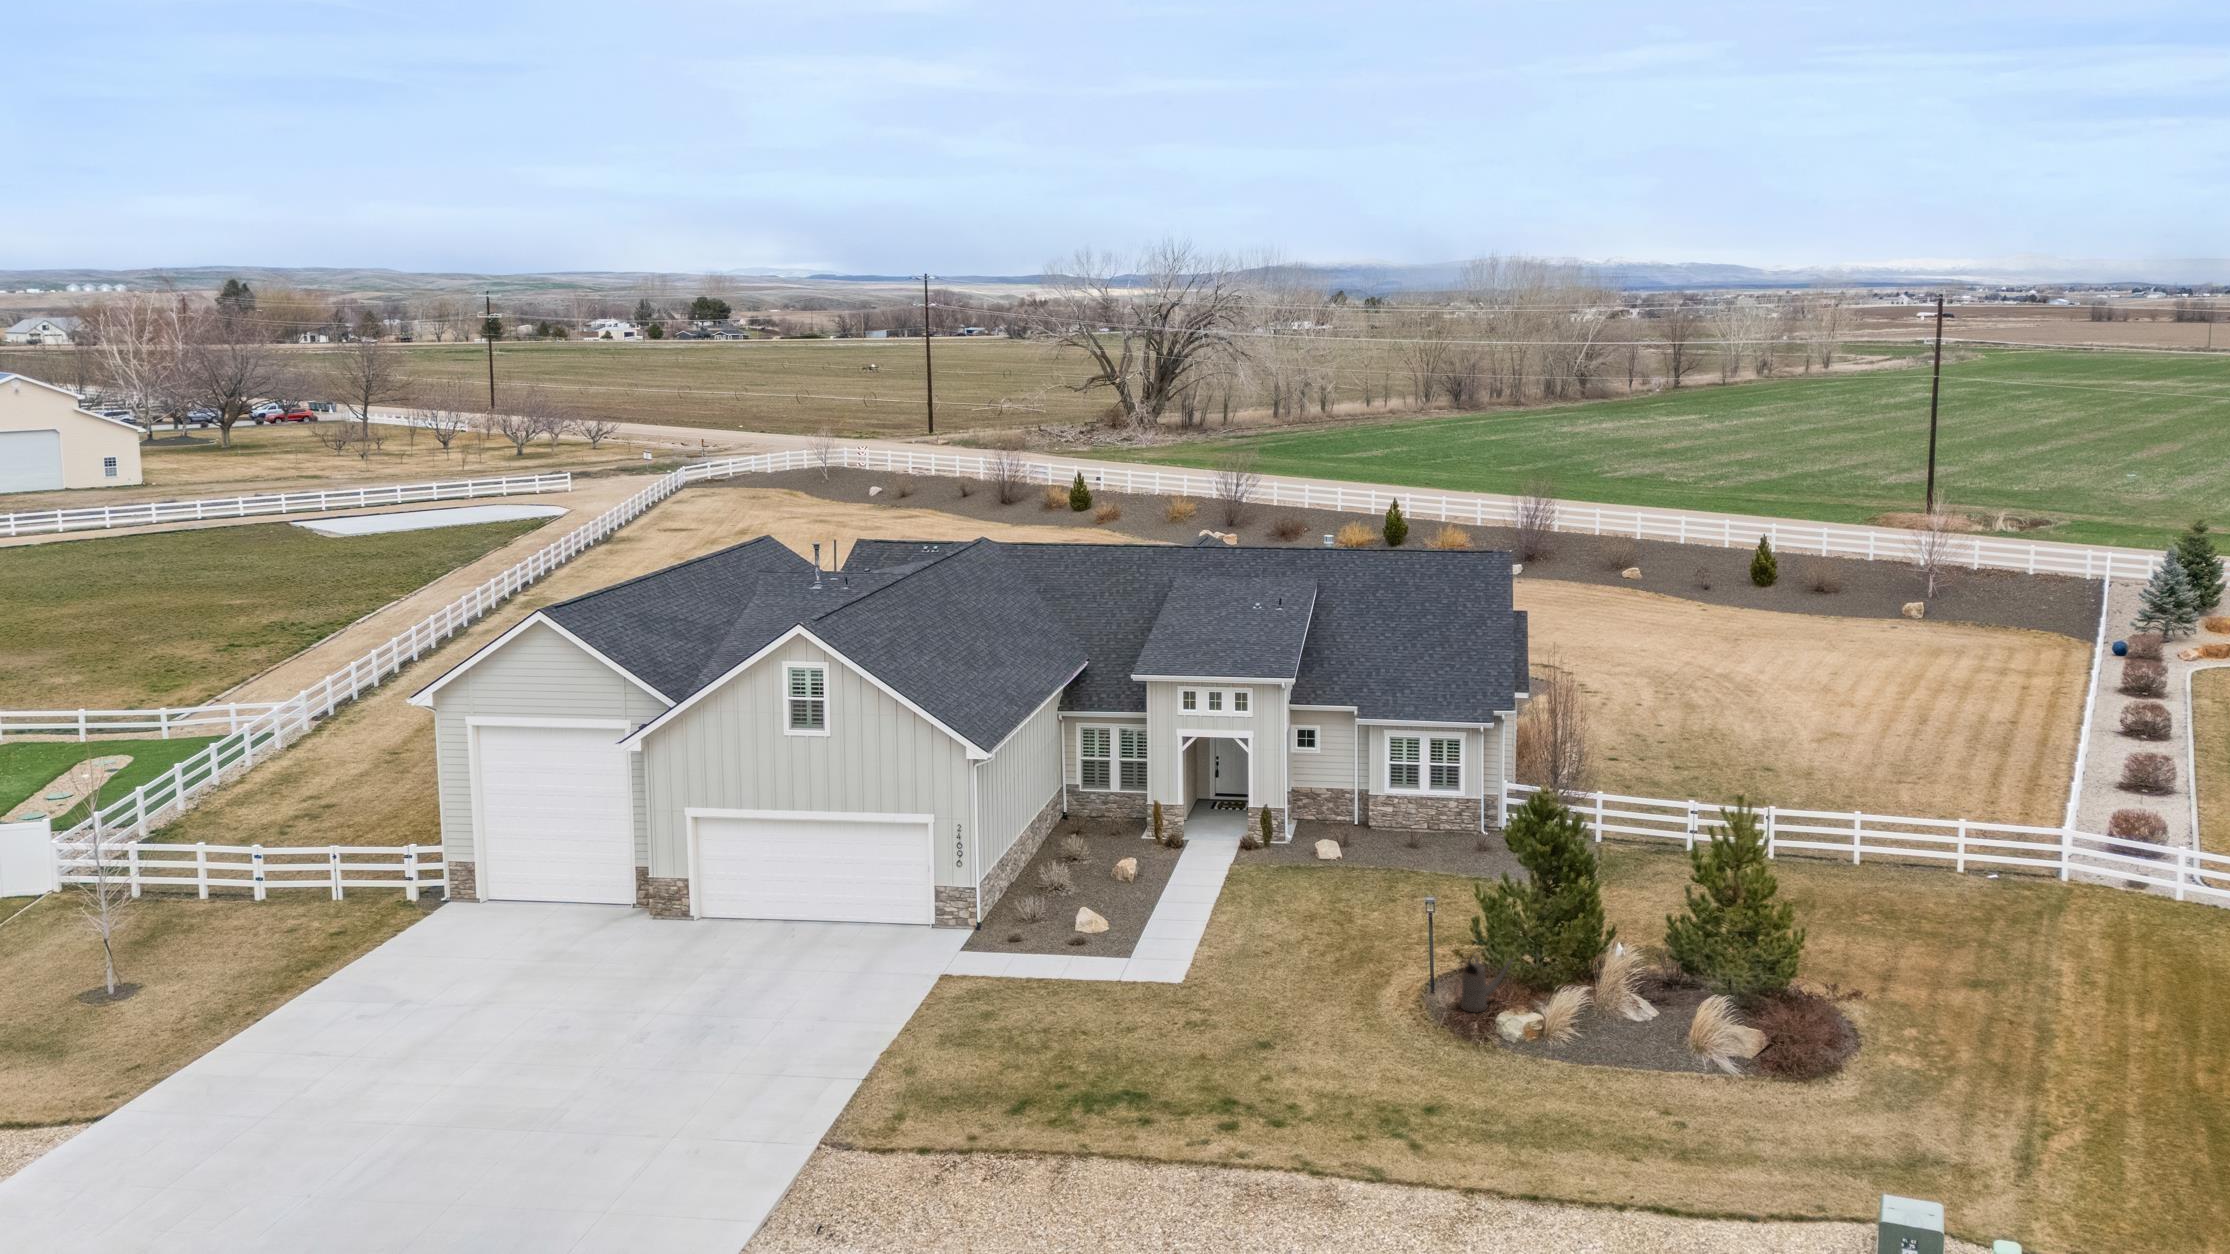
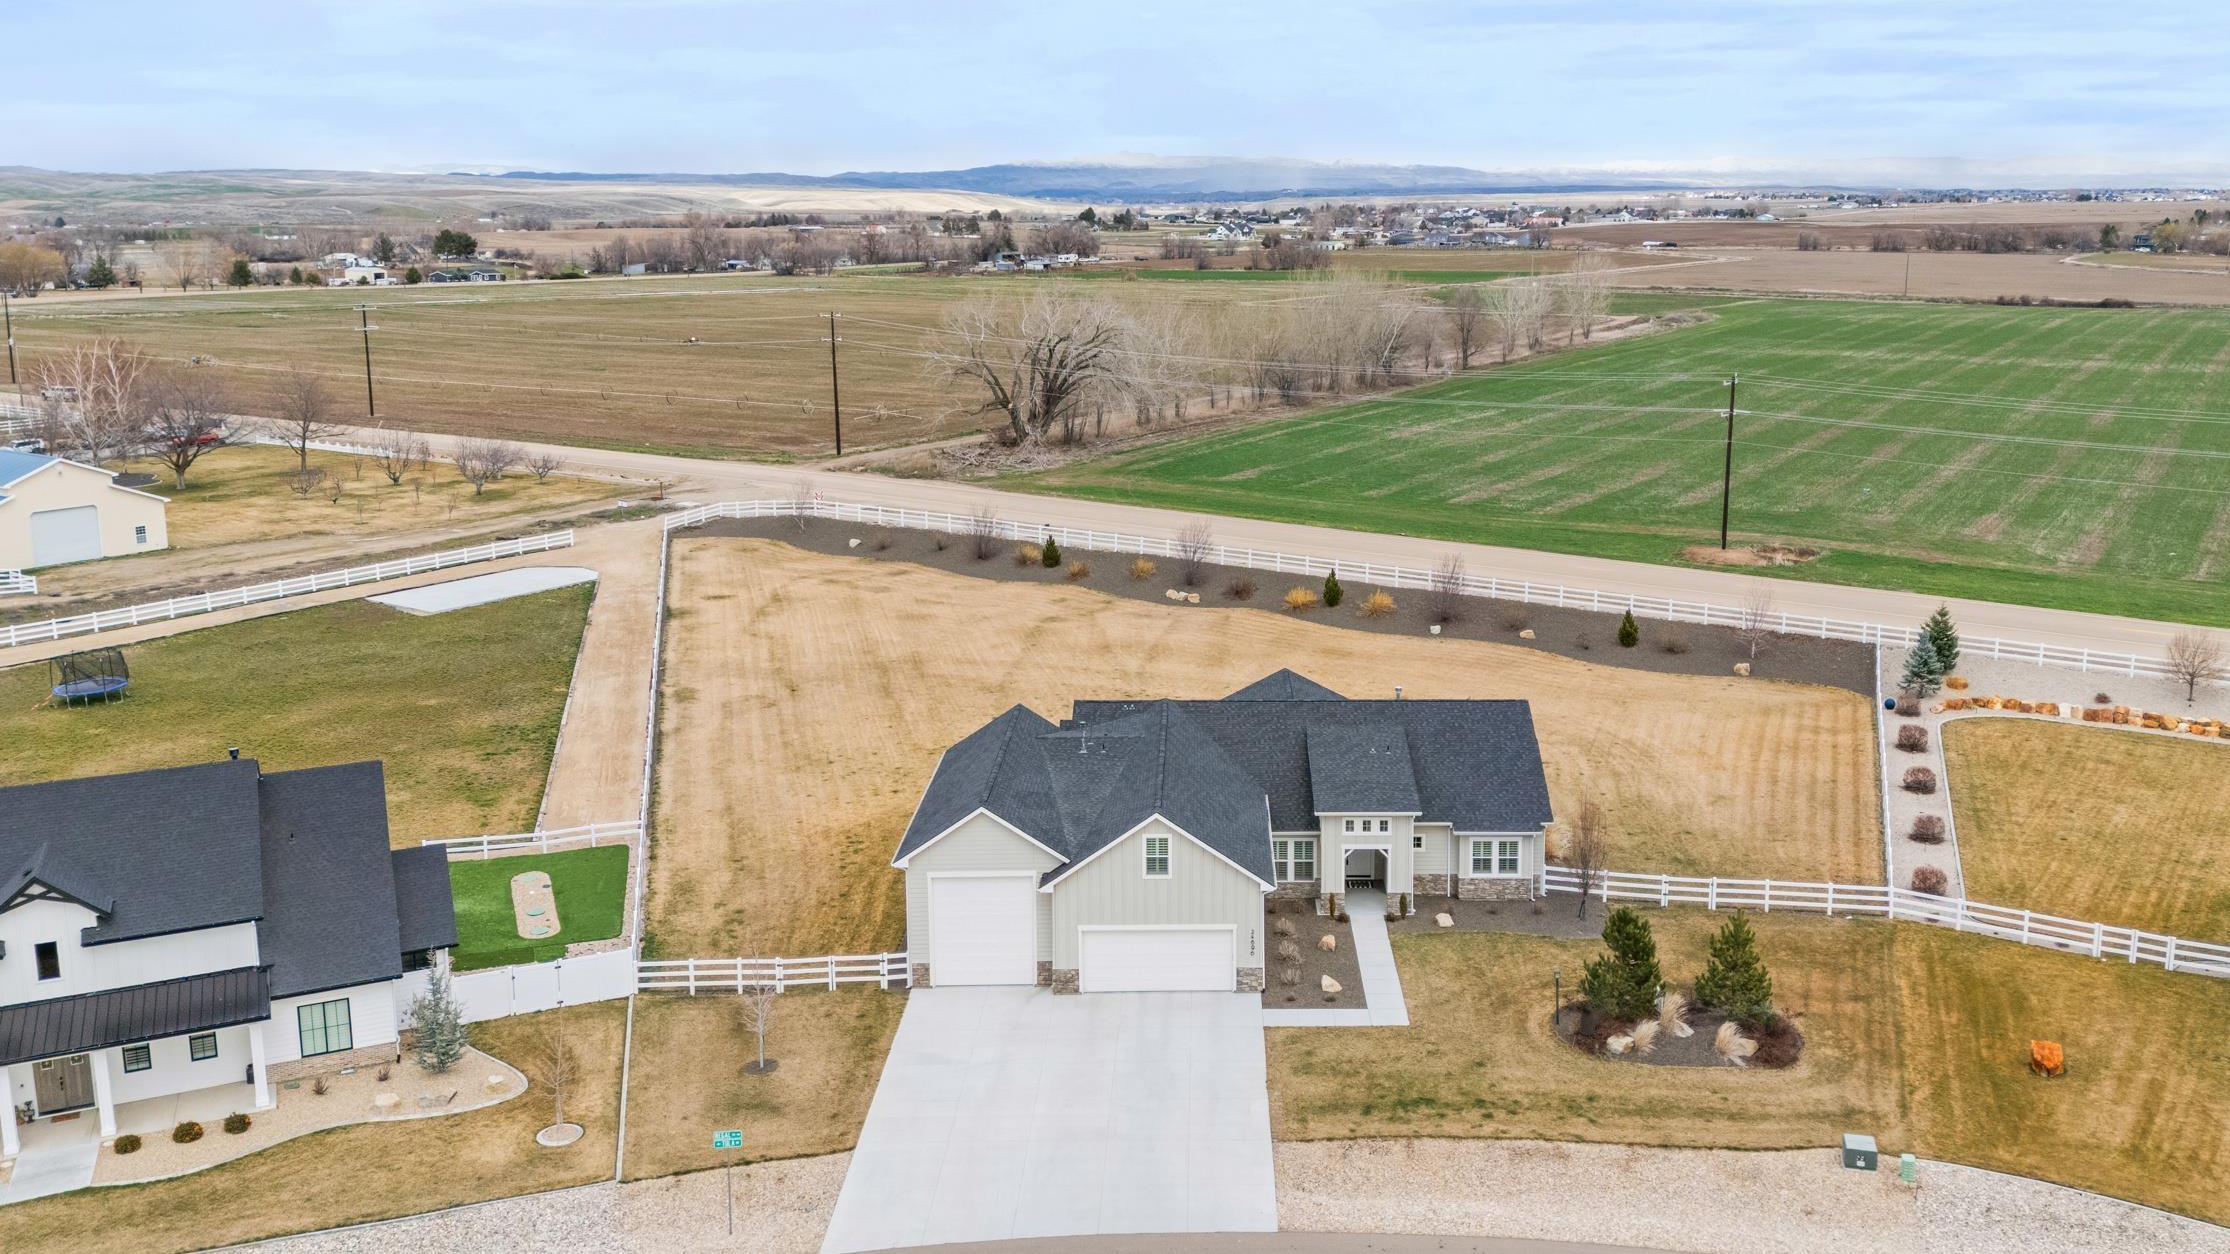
potted plant: none [1768,969,1822,1026] -> present [1760,1003,1777,1034]

